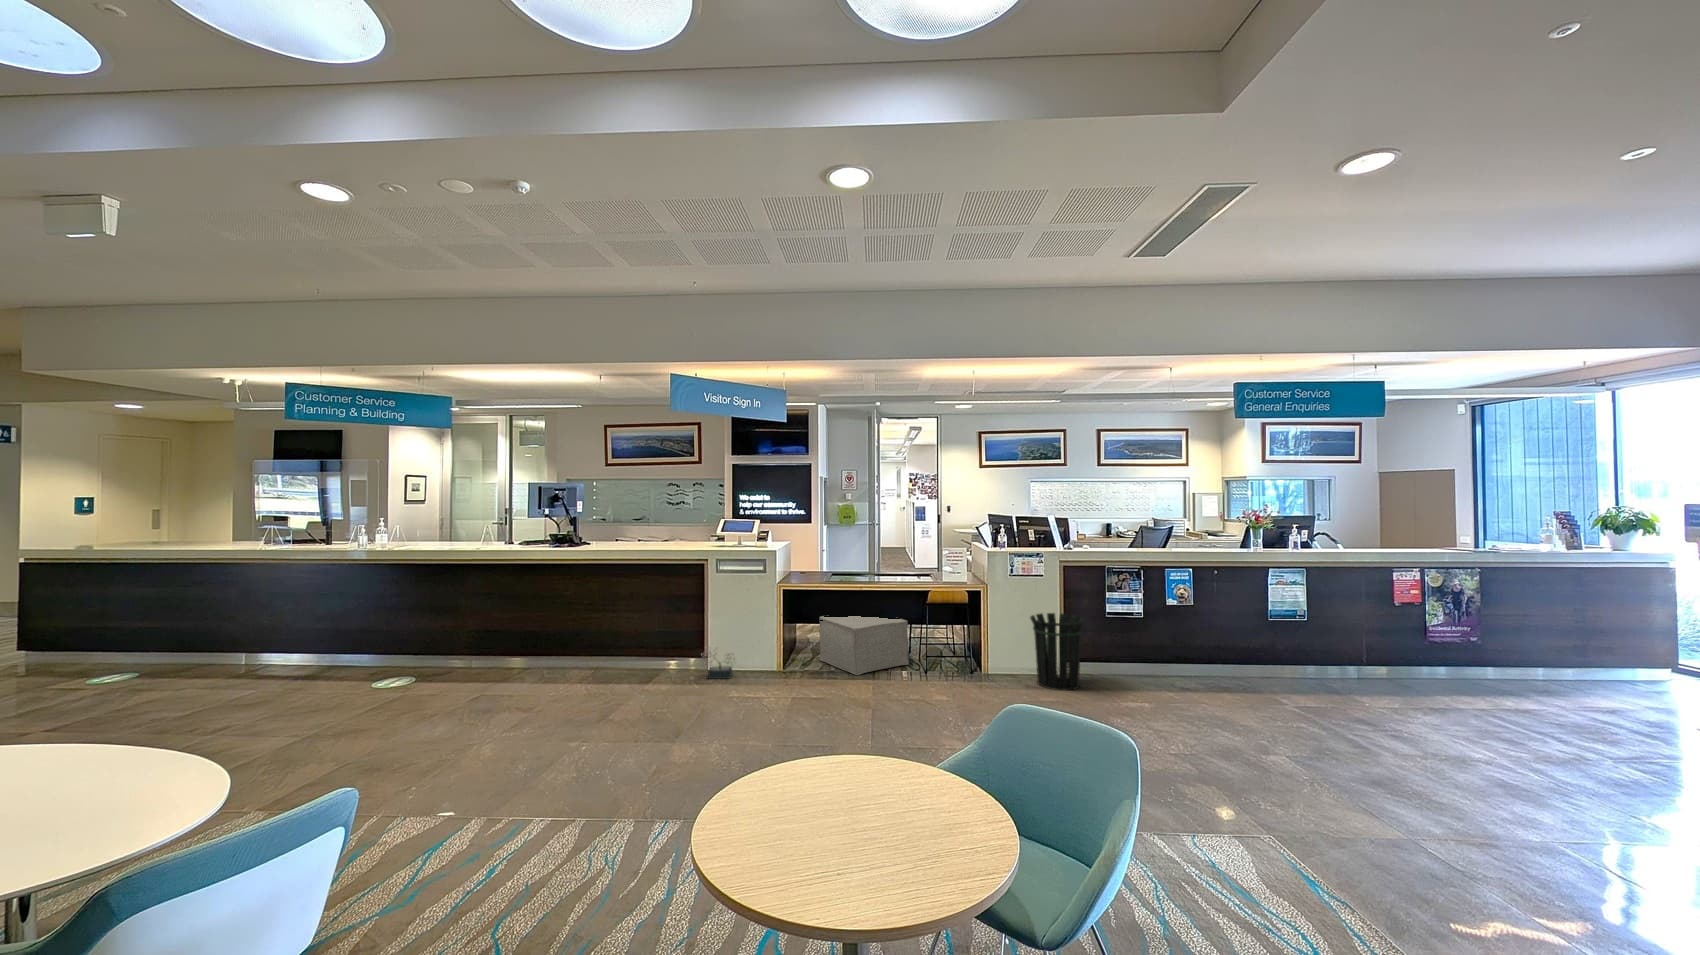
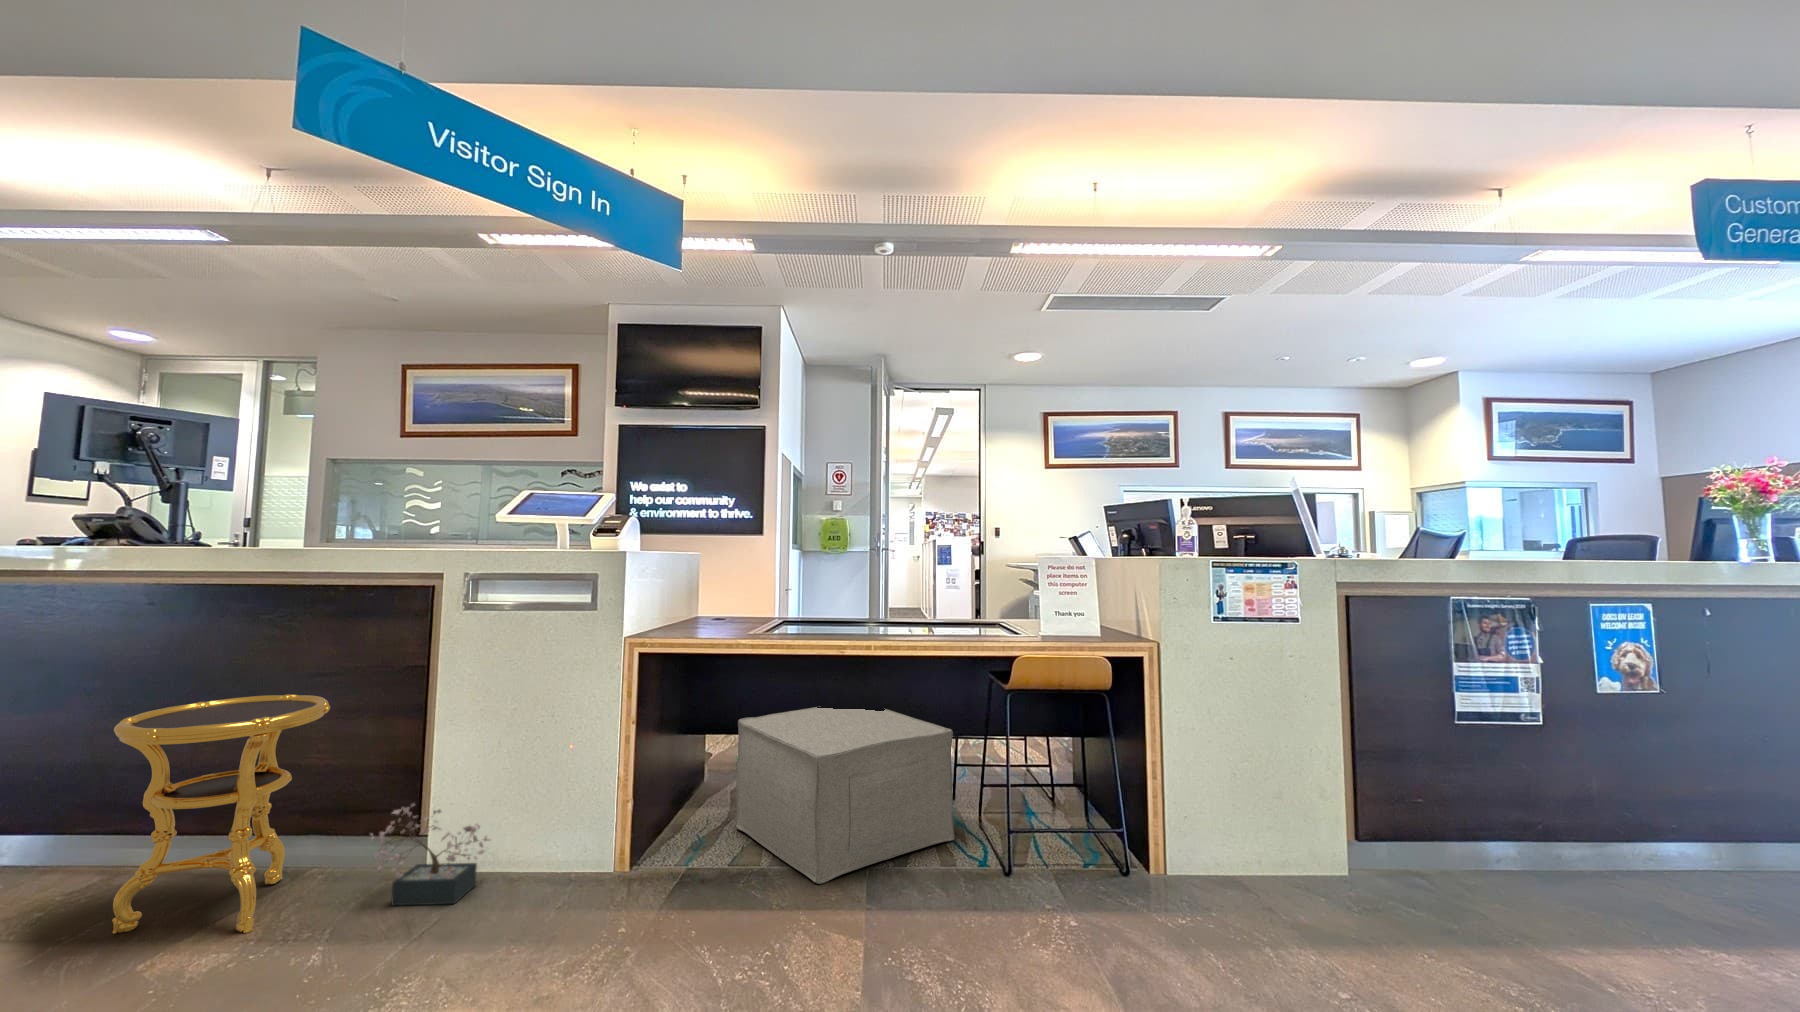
side table: none [623,606,680,684] -> present [112,694,330,934]
waste bin: present [1030,613,1085,690] -> none [1287,713,1462,946]

